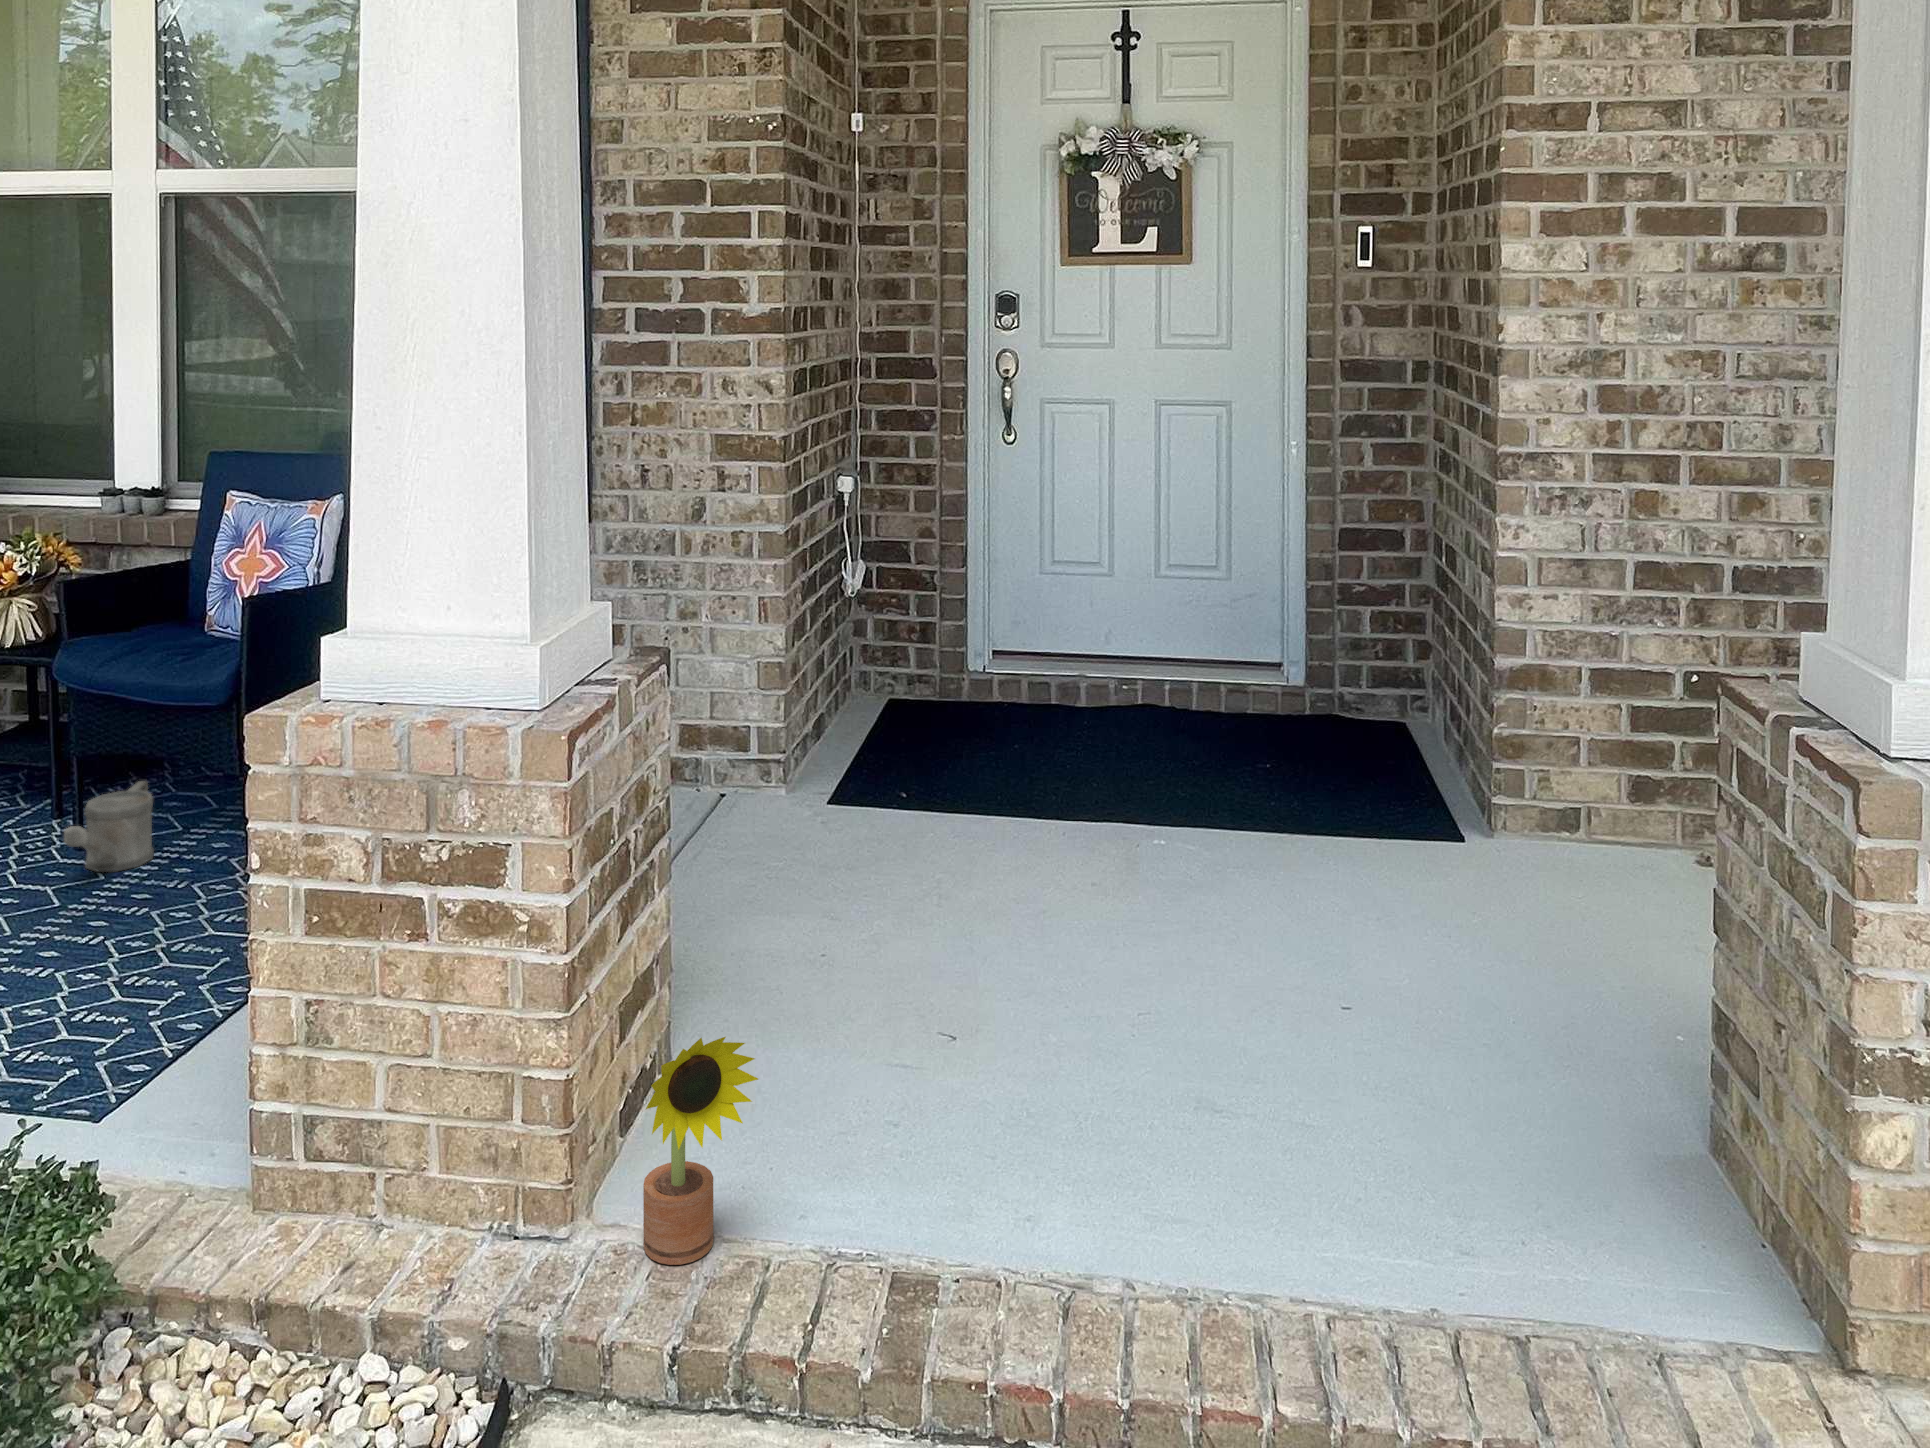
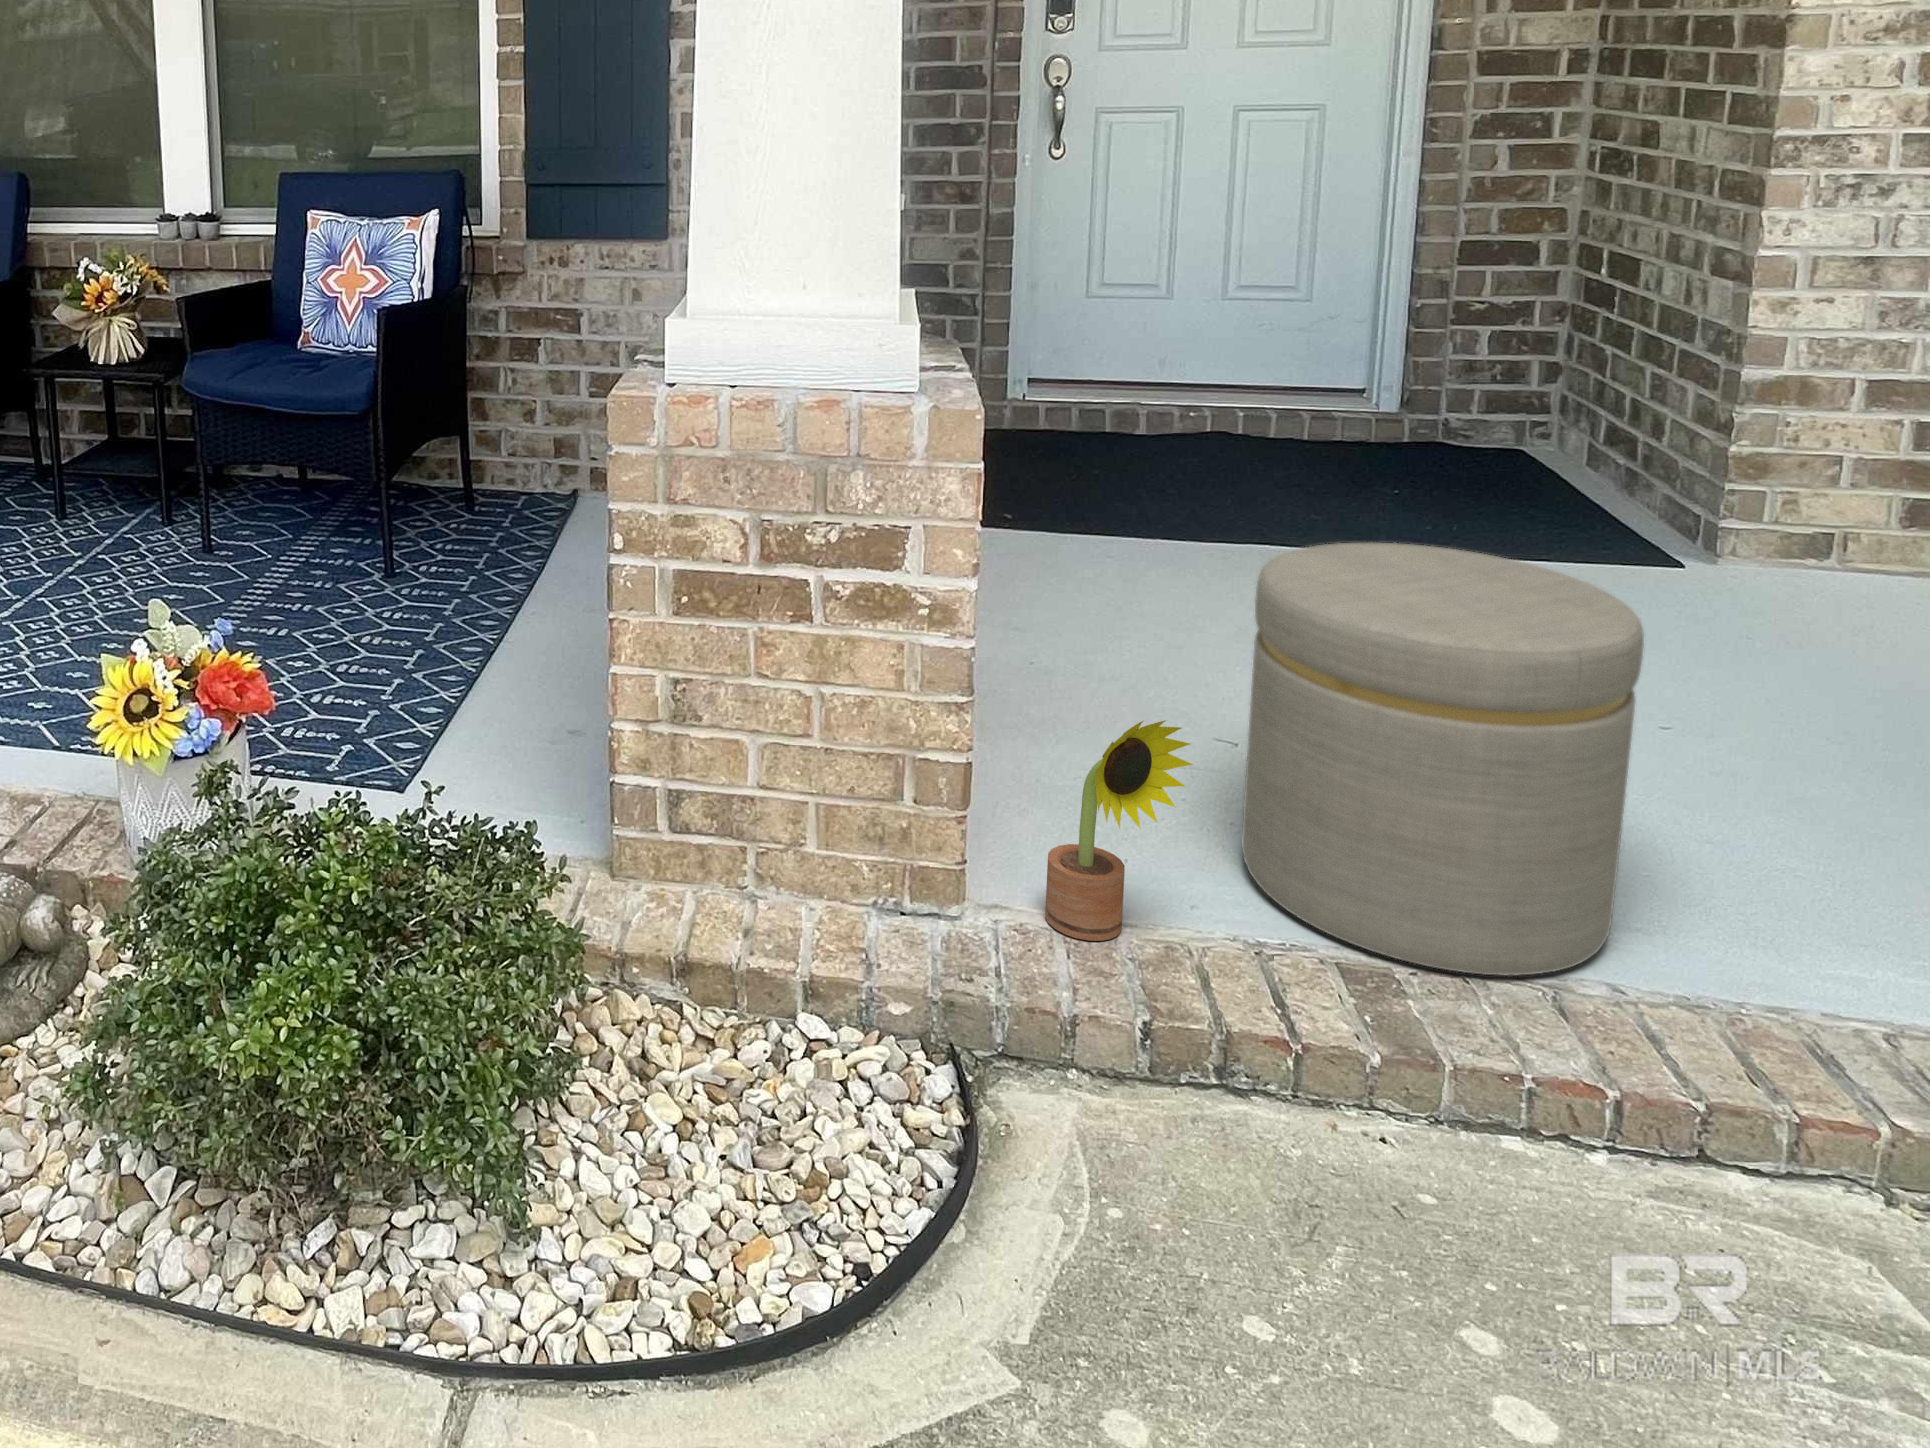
watering can: present [64,781,154,872] -> none [223,492,287,575]
ottoman: none [861,845,1160,1282] -> present [1242,543,1644,976]

